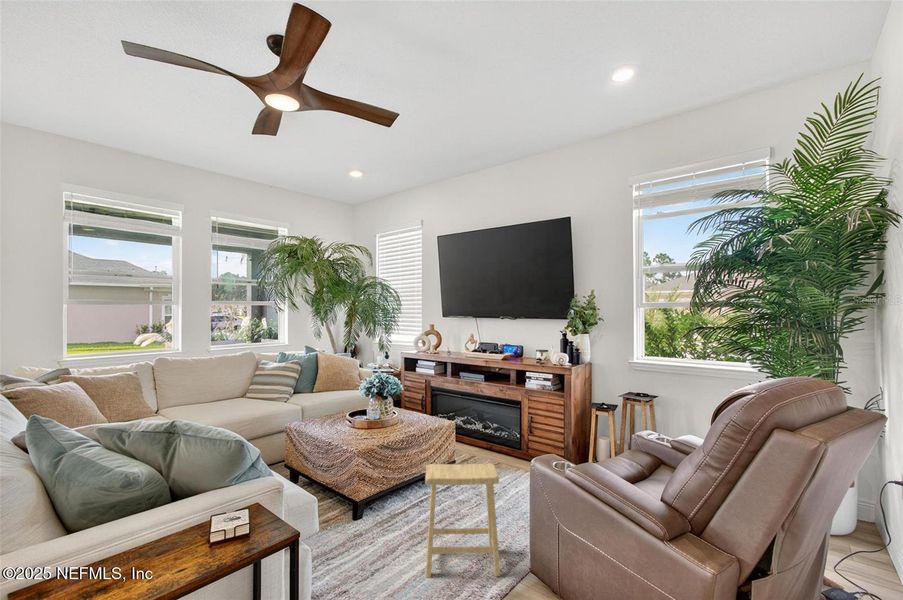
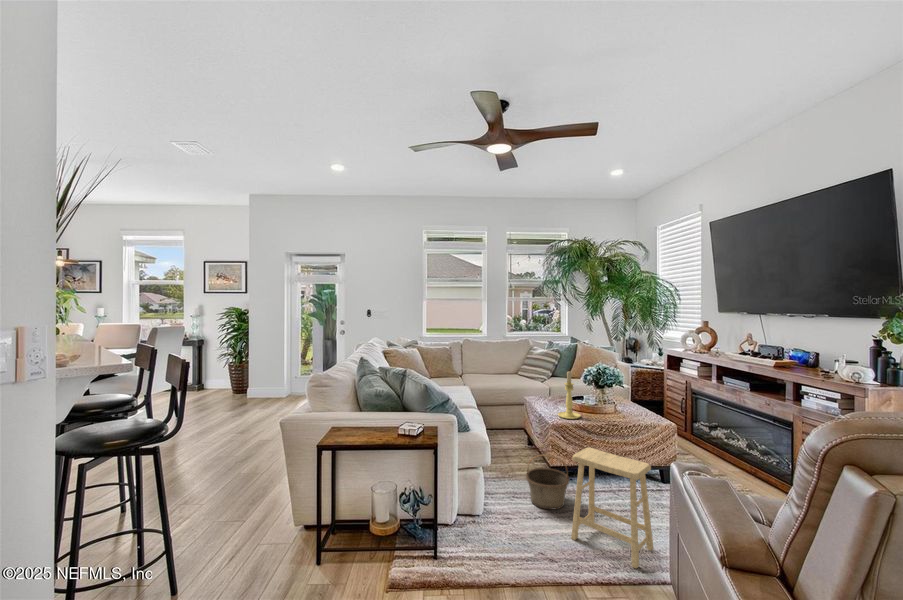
candle holder: none [349,383,376,440] -> present [558,371,581,419]
basket: none [341,487,395,558] -> present [526,454,570,509]

